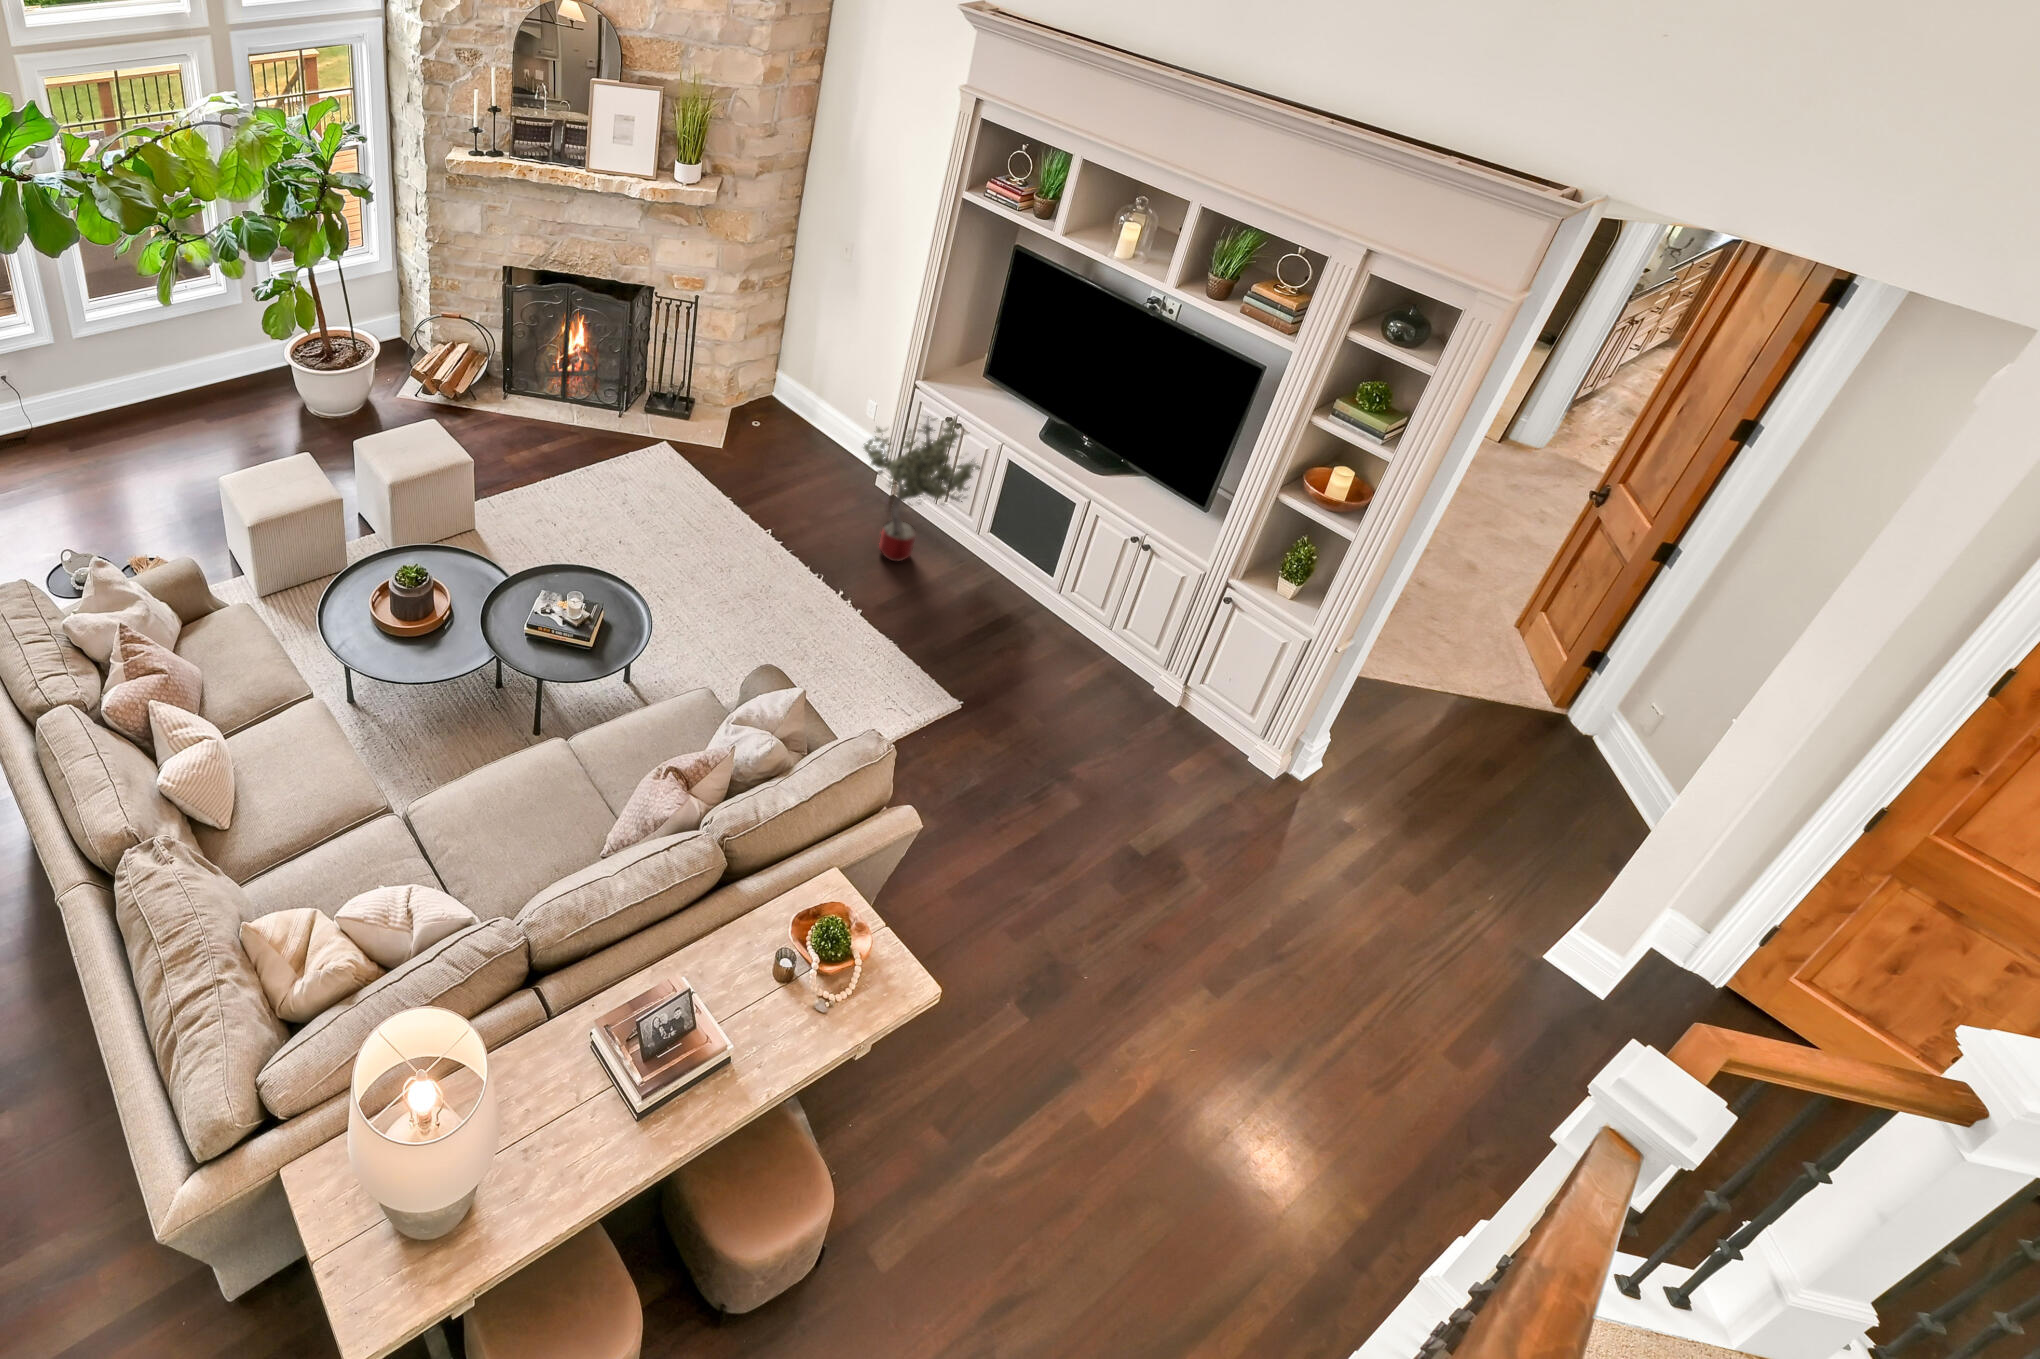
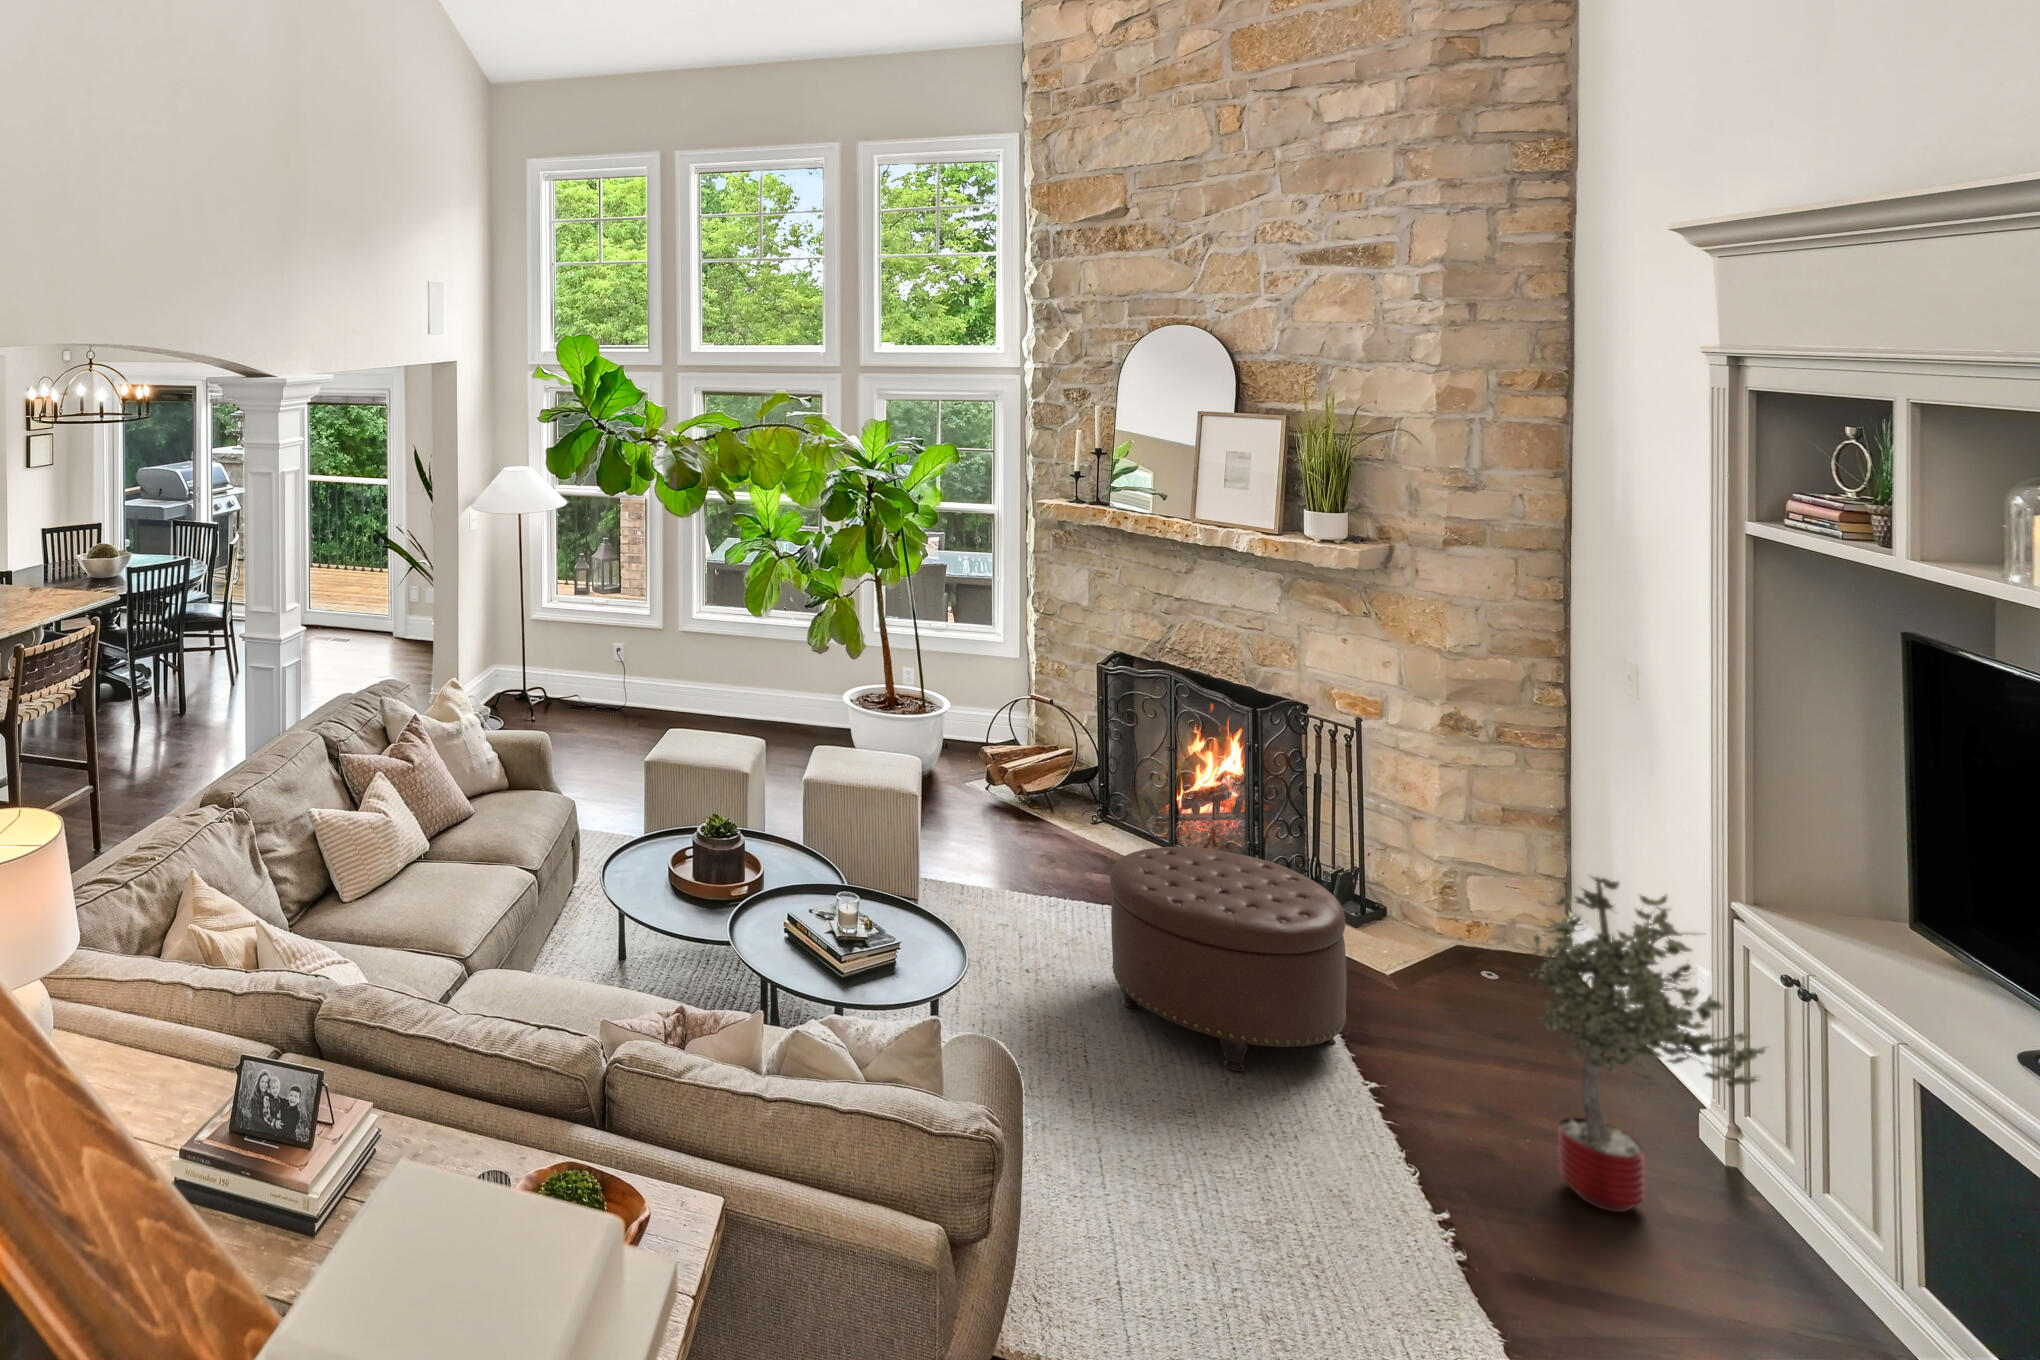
ottoman: none [637,426,775,568] -> present [1110,847,1347,1071]

